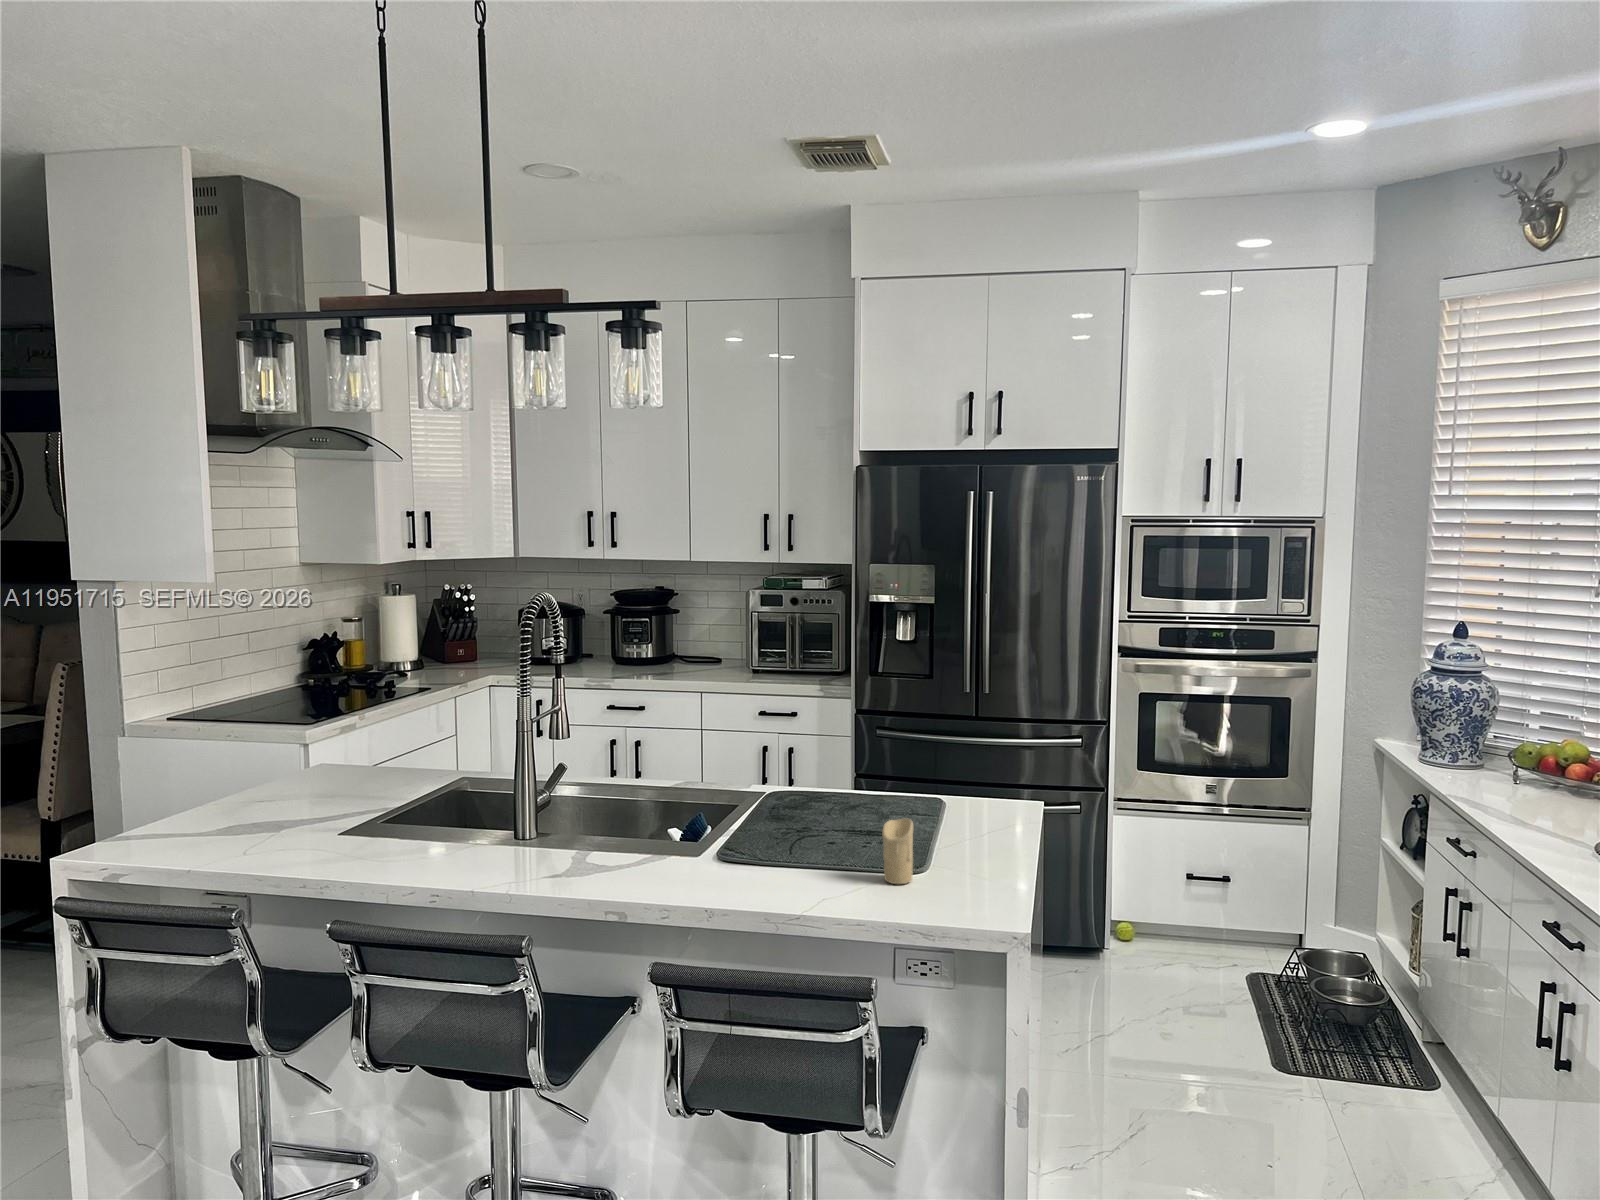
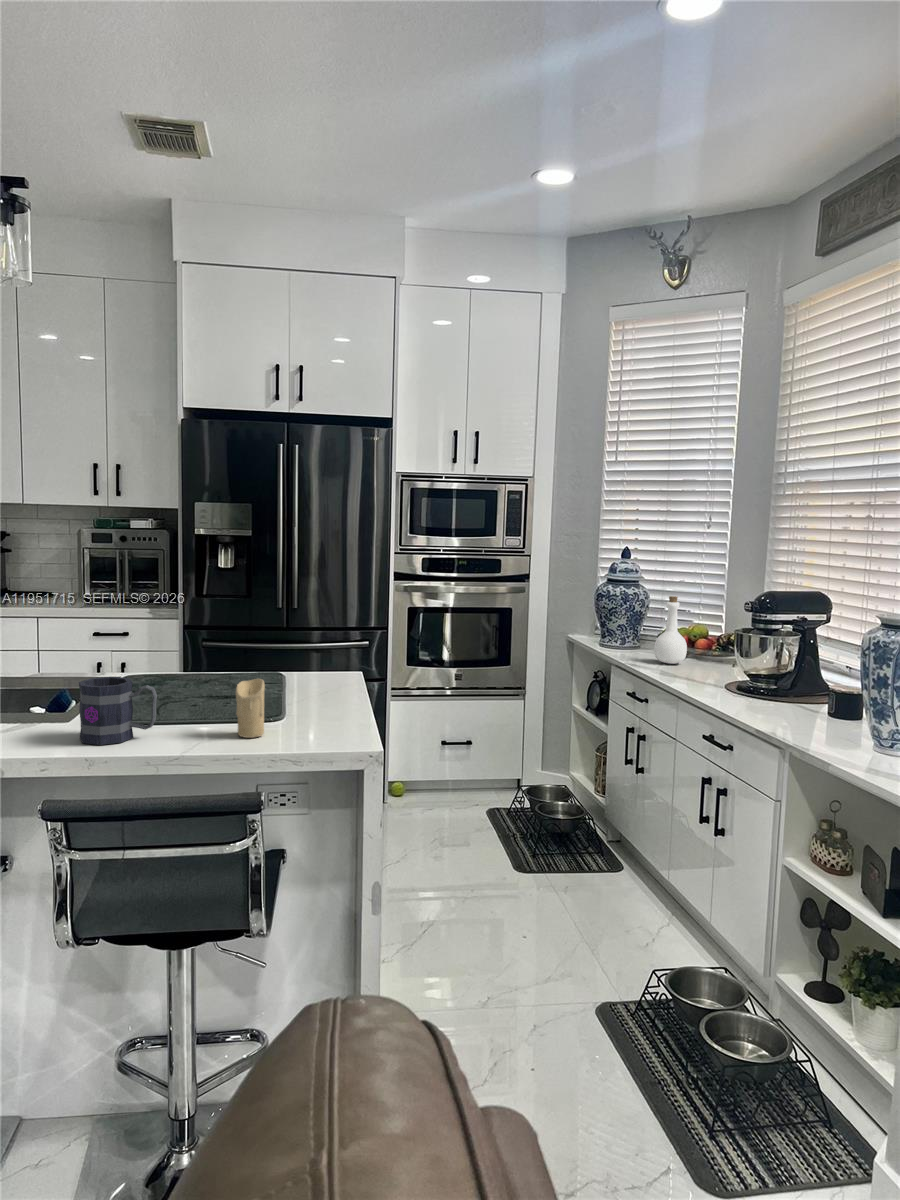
bottle: none [1495,702,1549,801] -> present [654,596,687,664]
mug: none [727,805,802,879] -> present [79,677,157,745]

